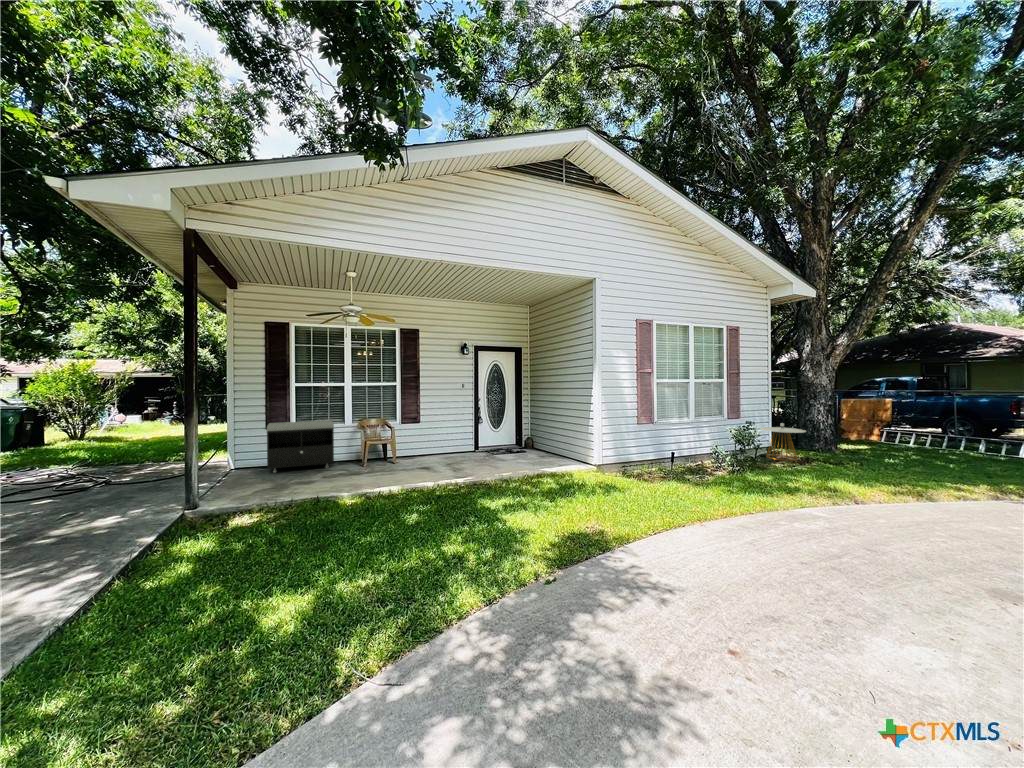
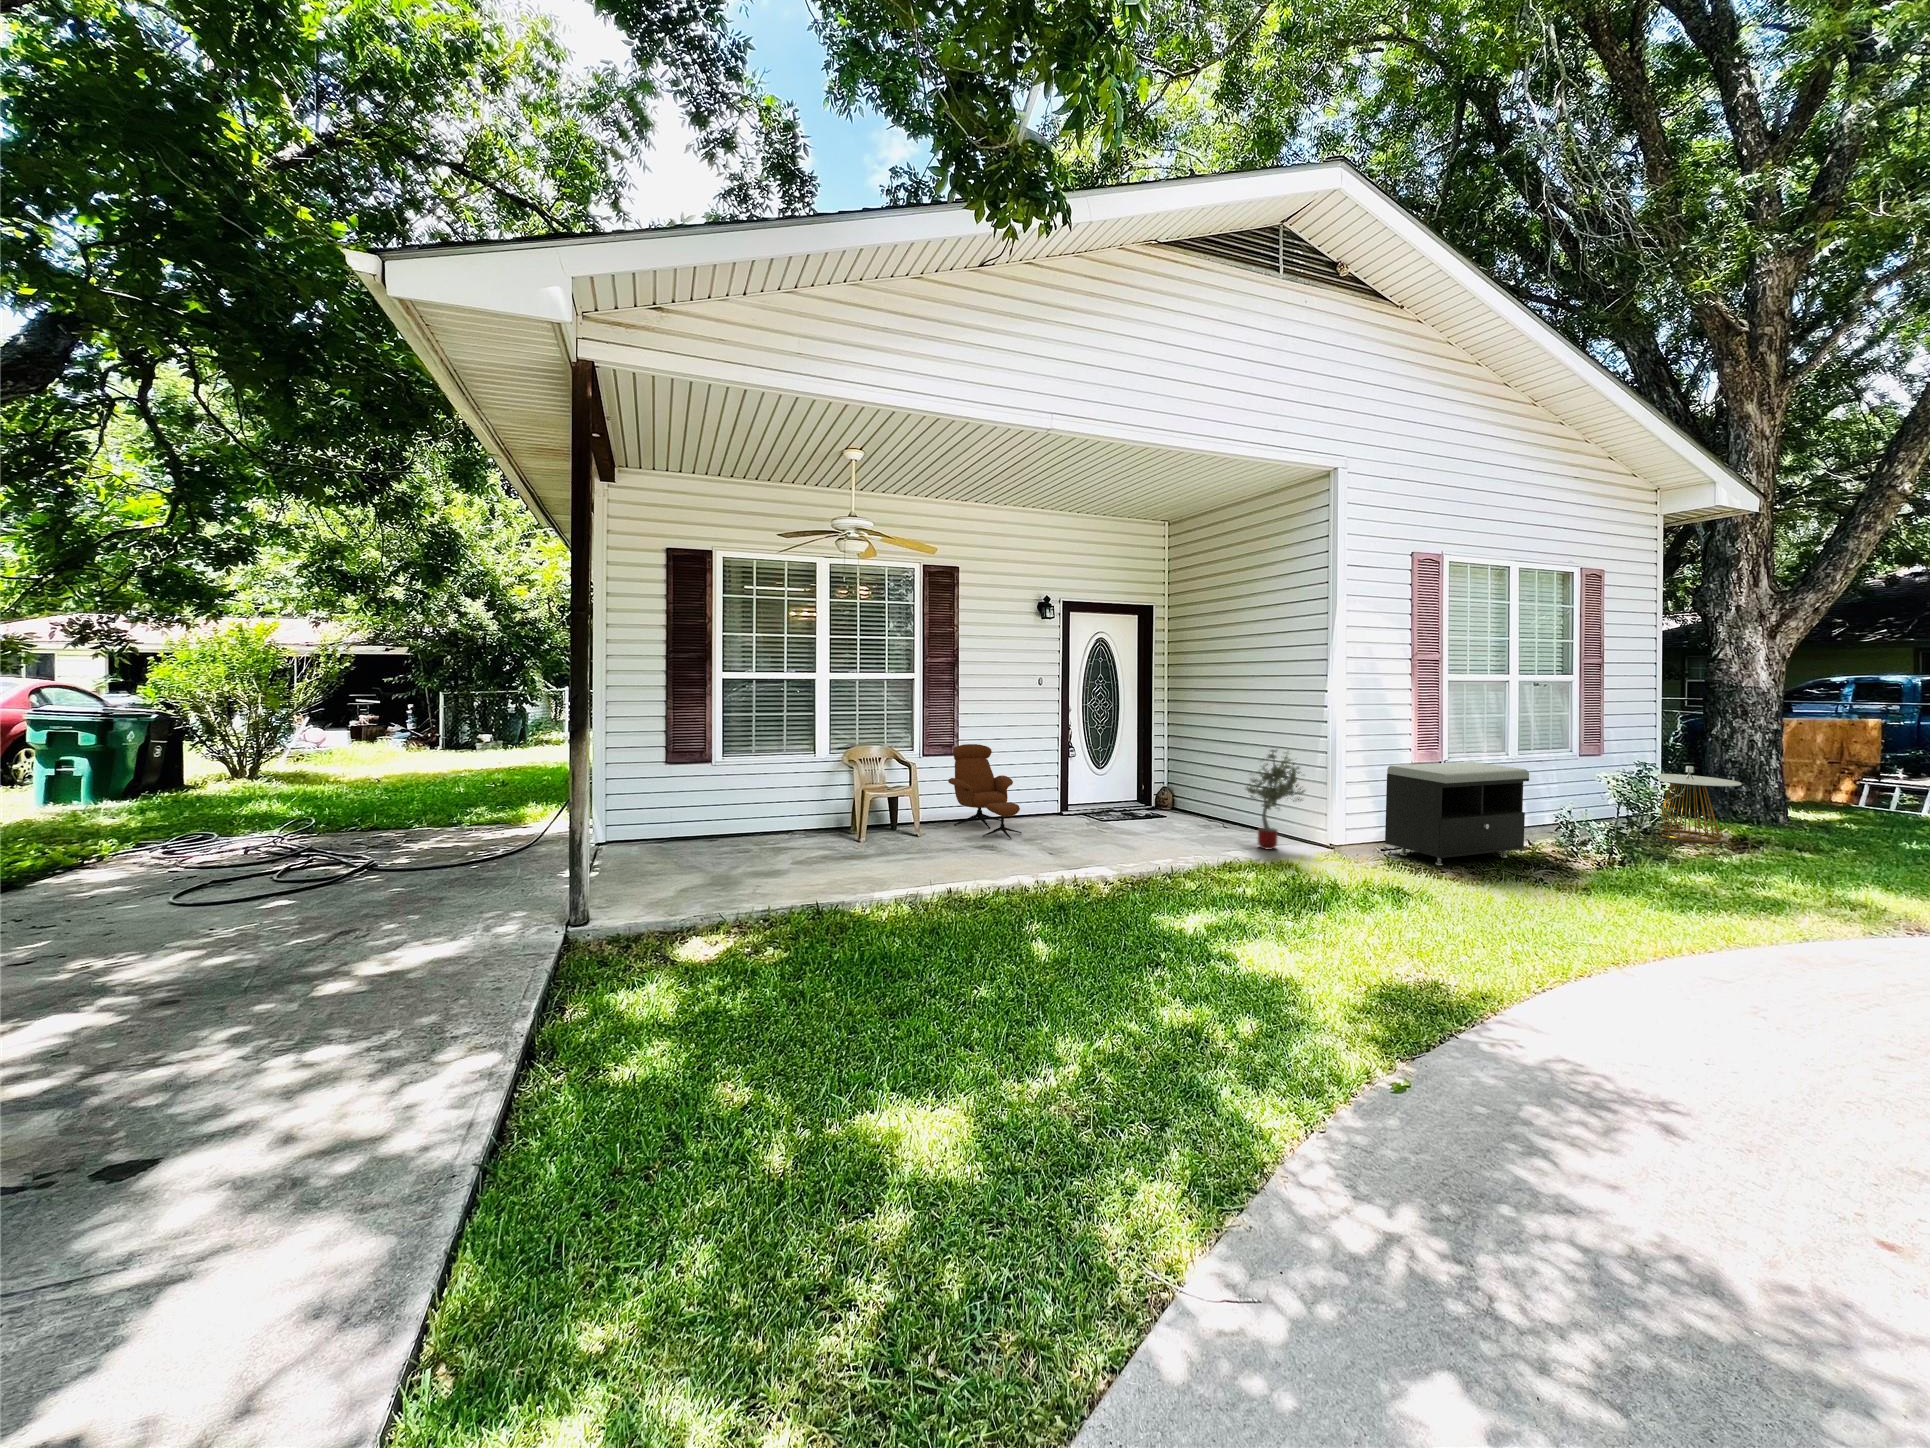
lounge chair: none [412,418,447,465] -> present [948,744,1021,839]
potted tree: none [557,418,585,468] -> present [1245,750,1305,849]
storage bench: present [267,420,334,472] -> present [1385,762,1529,865]

